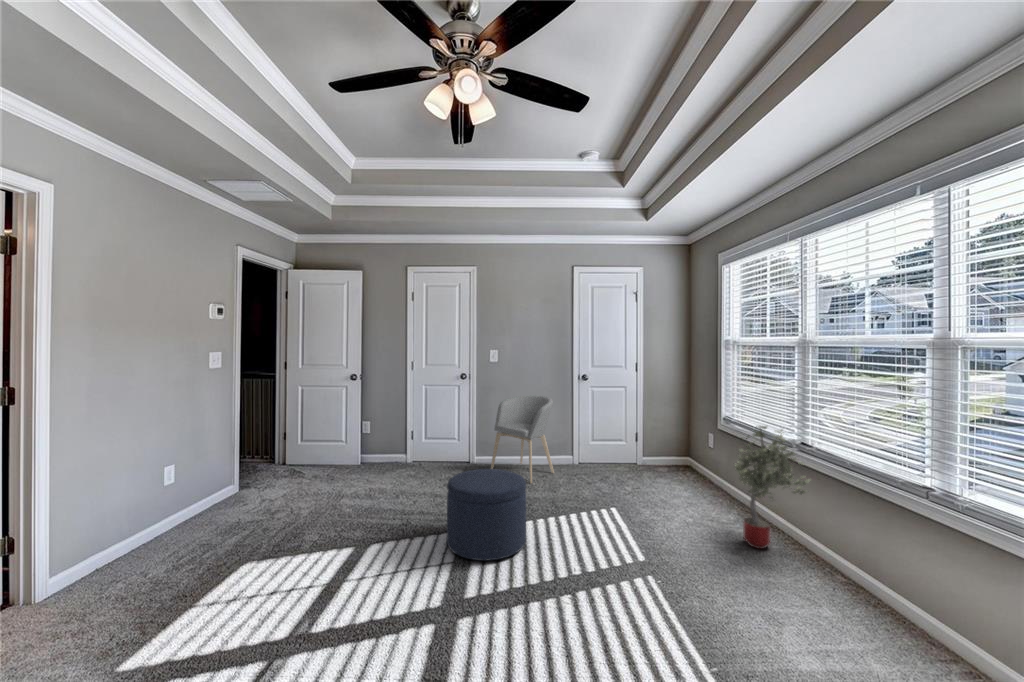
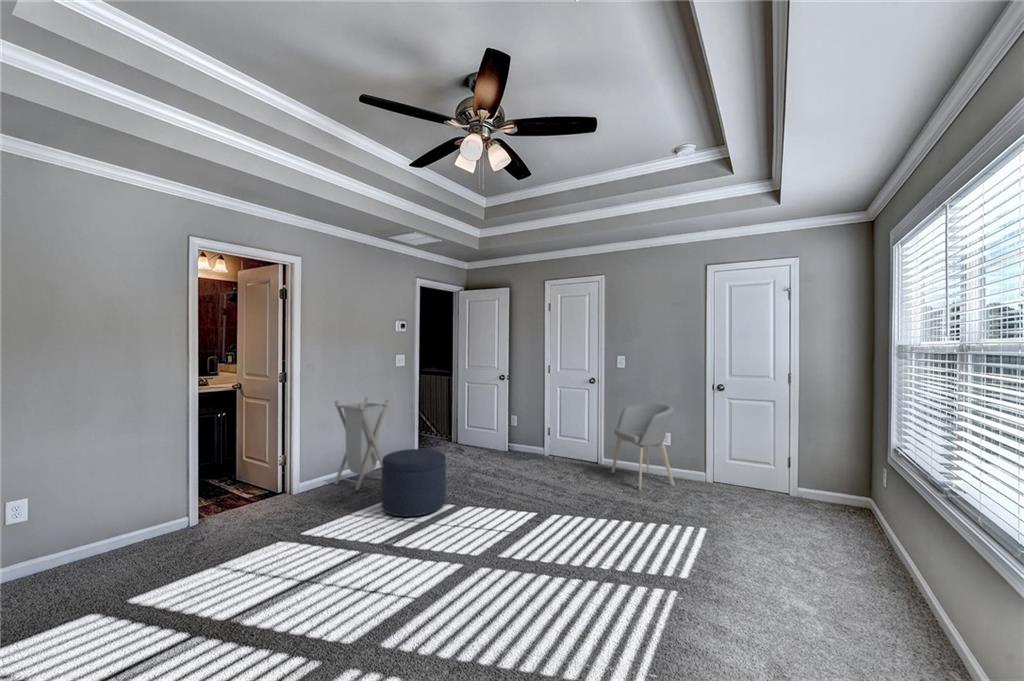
laundry hamper: none [115,418,220,563] -> present [334,397,389,490]
potted tree: present [735,426,811,549] -> none [819,452,935,611]
ottoman: present [447,469,526,561] -> present [381,449,446,517]

